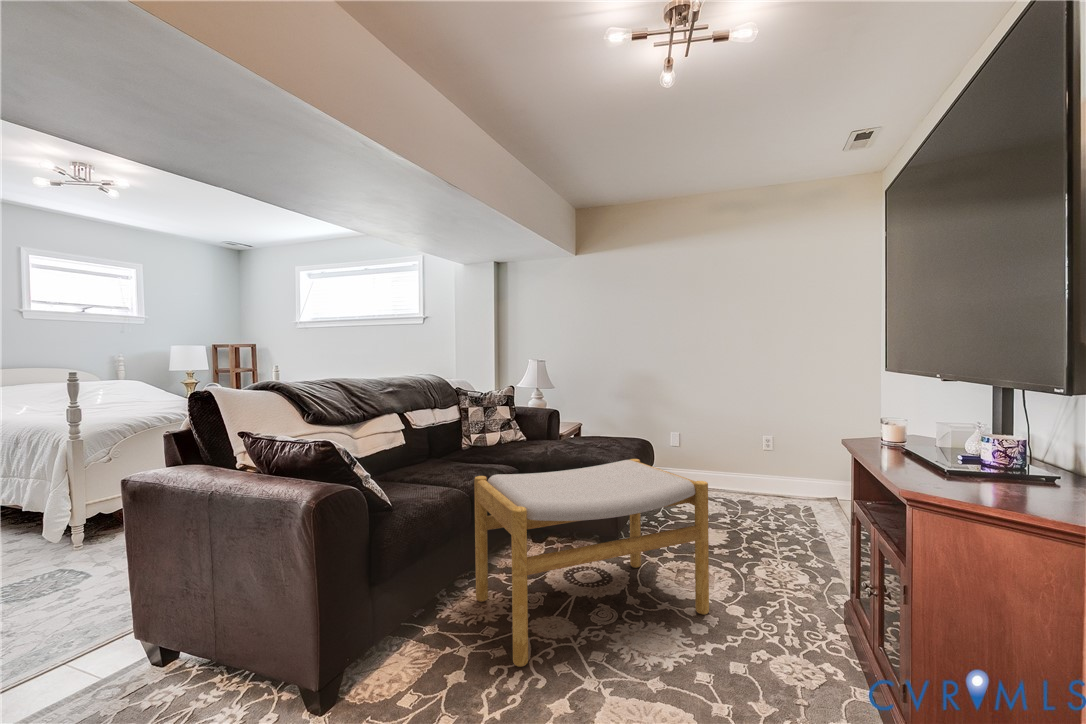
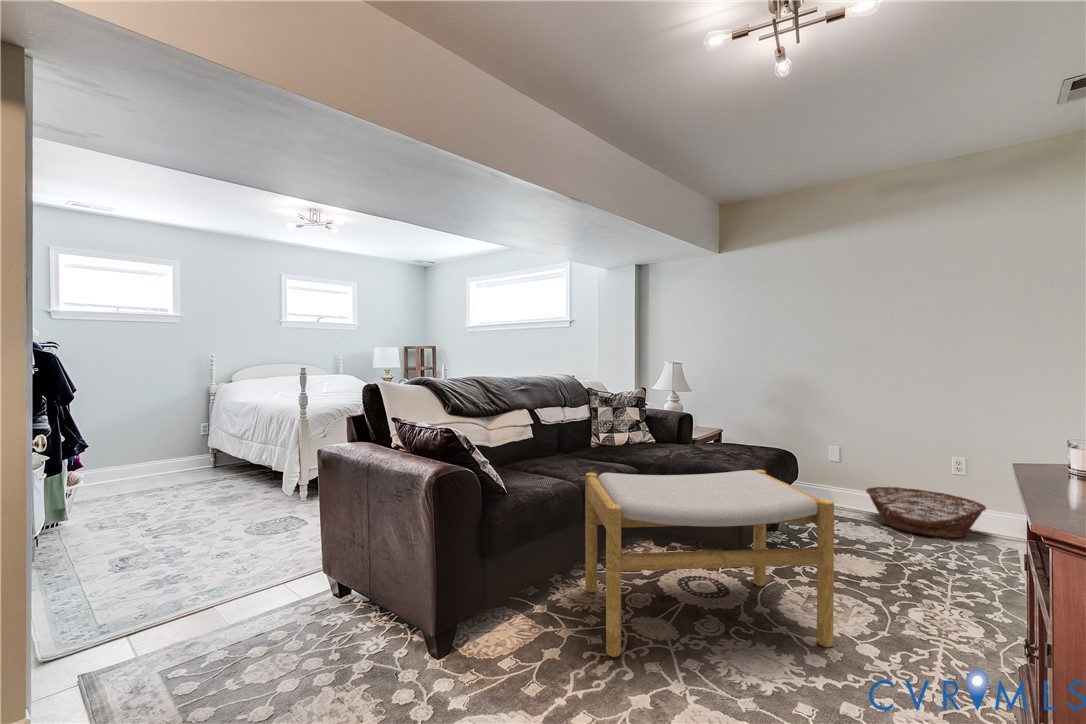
basket: none [701,465,788,503] -> present [866,487,986,538]

